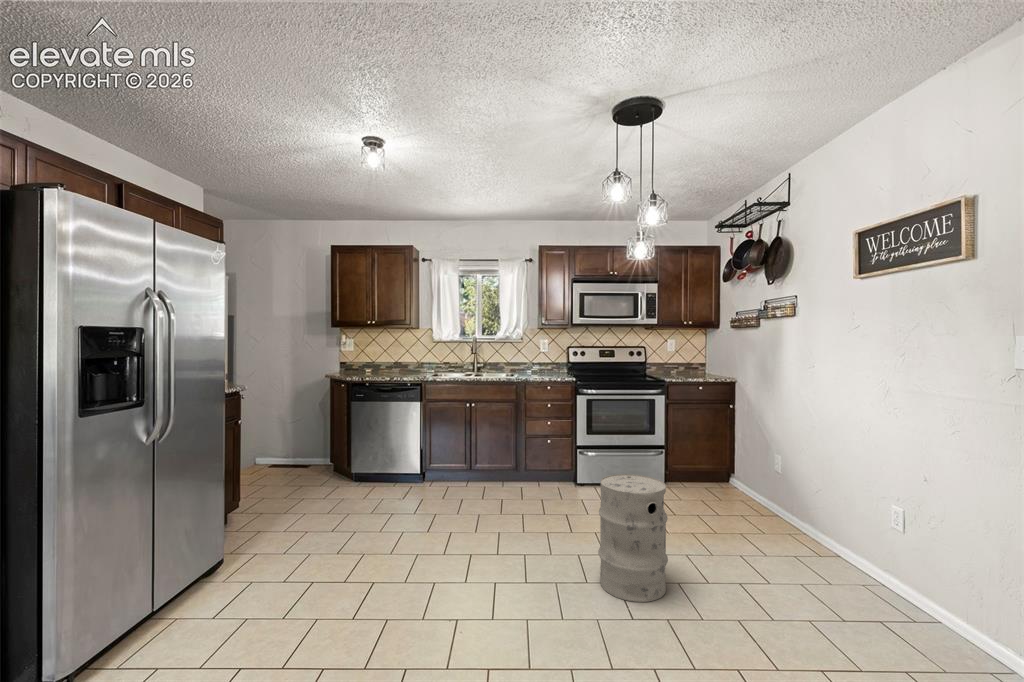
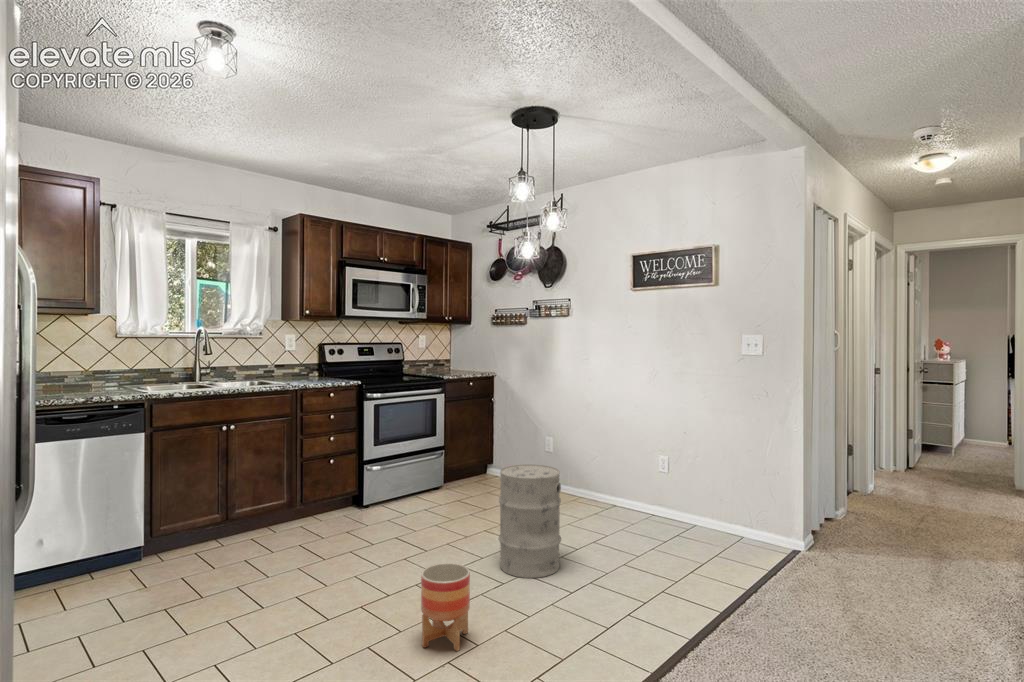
planter: none [447,545,492,631] -> present [421,563,470,651]

